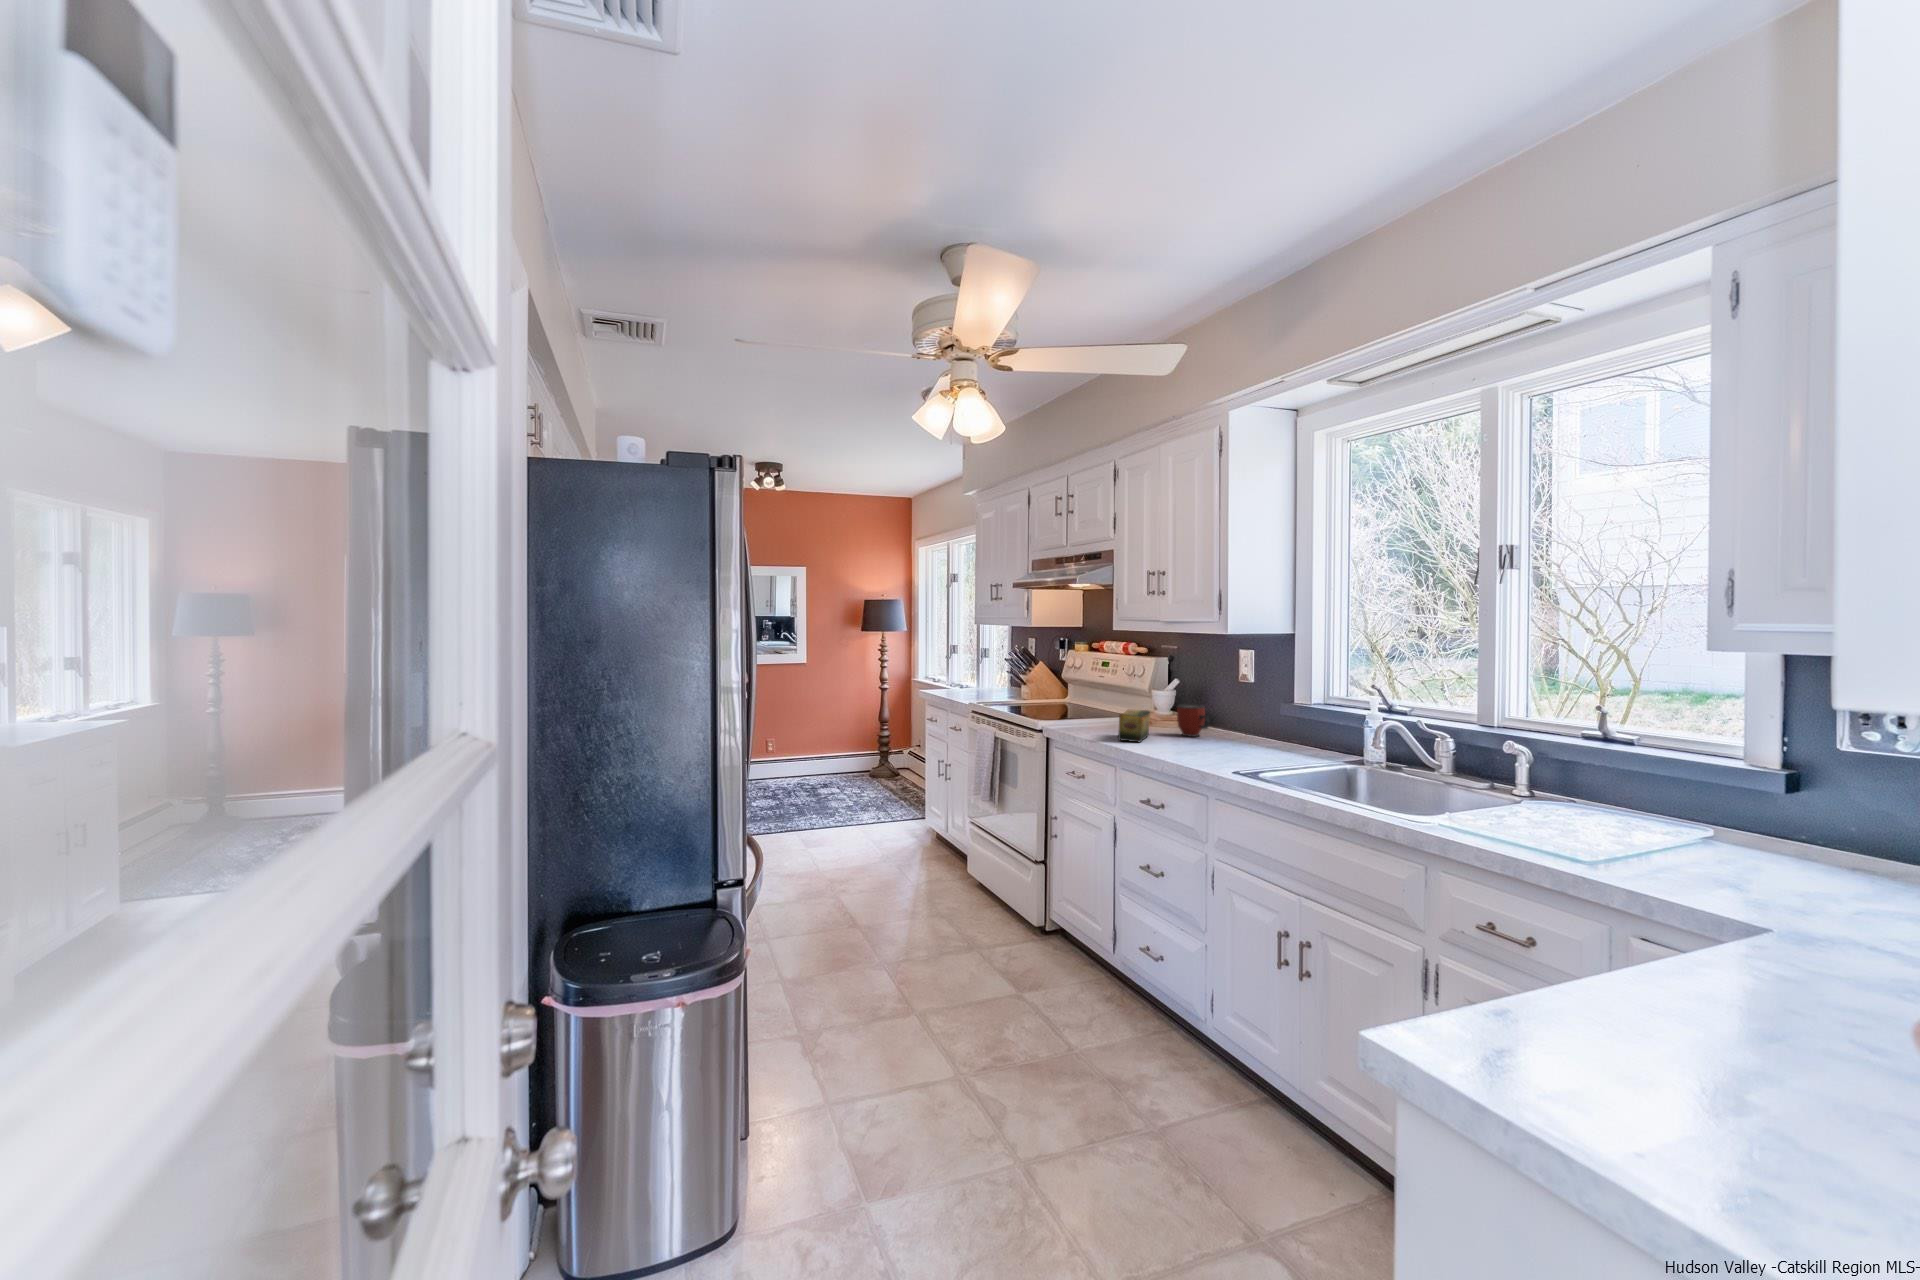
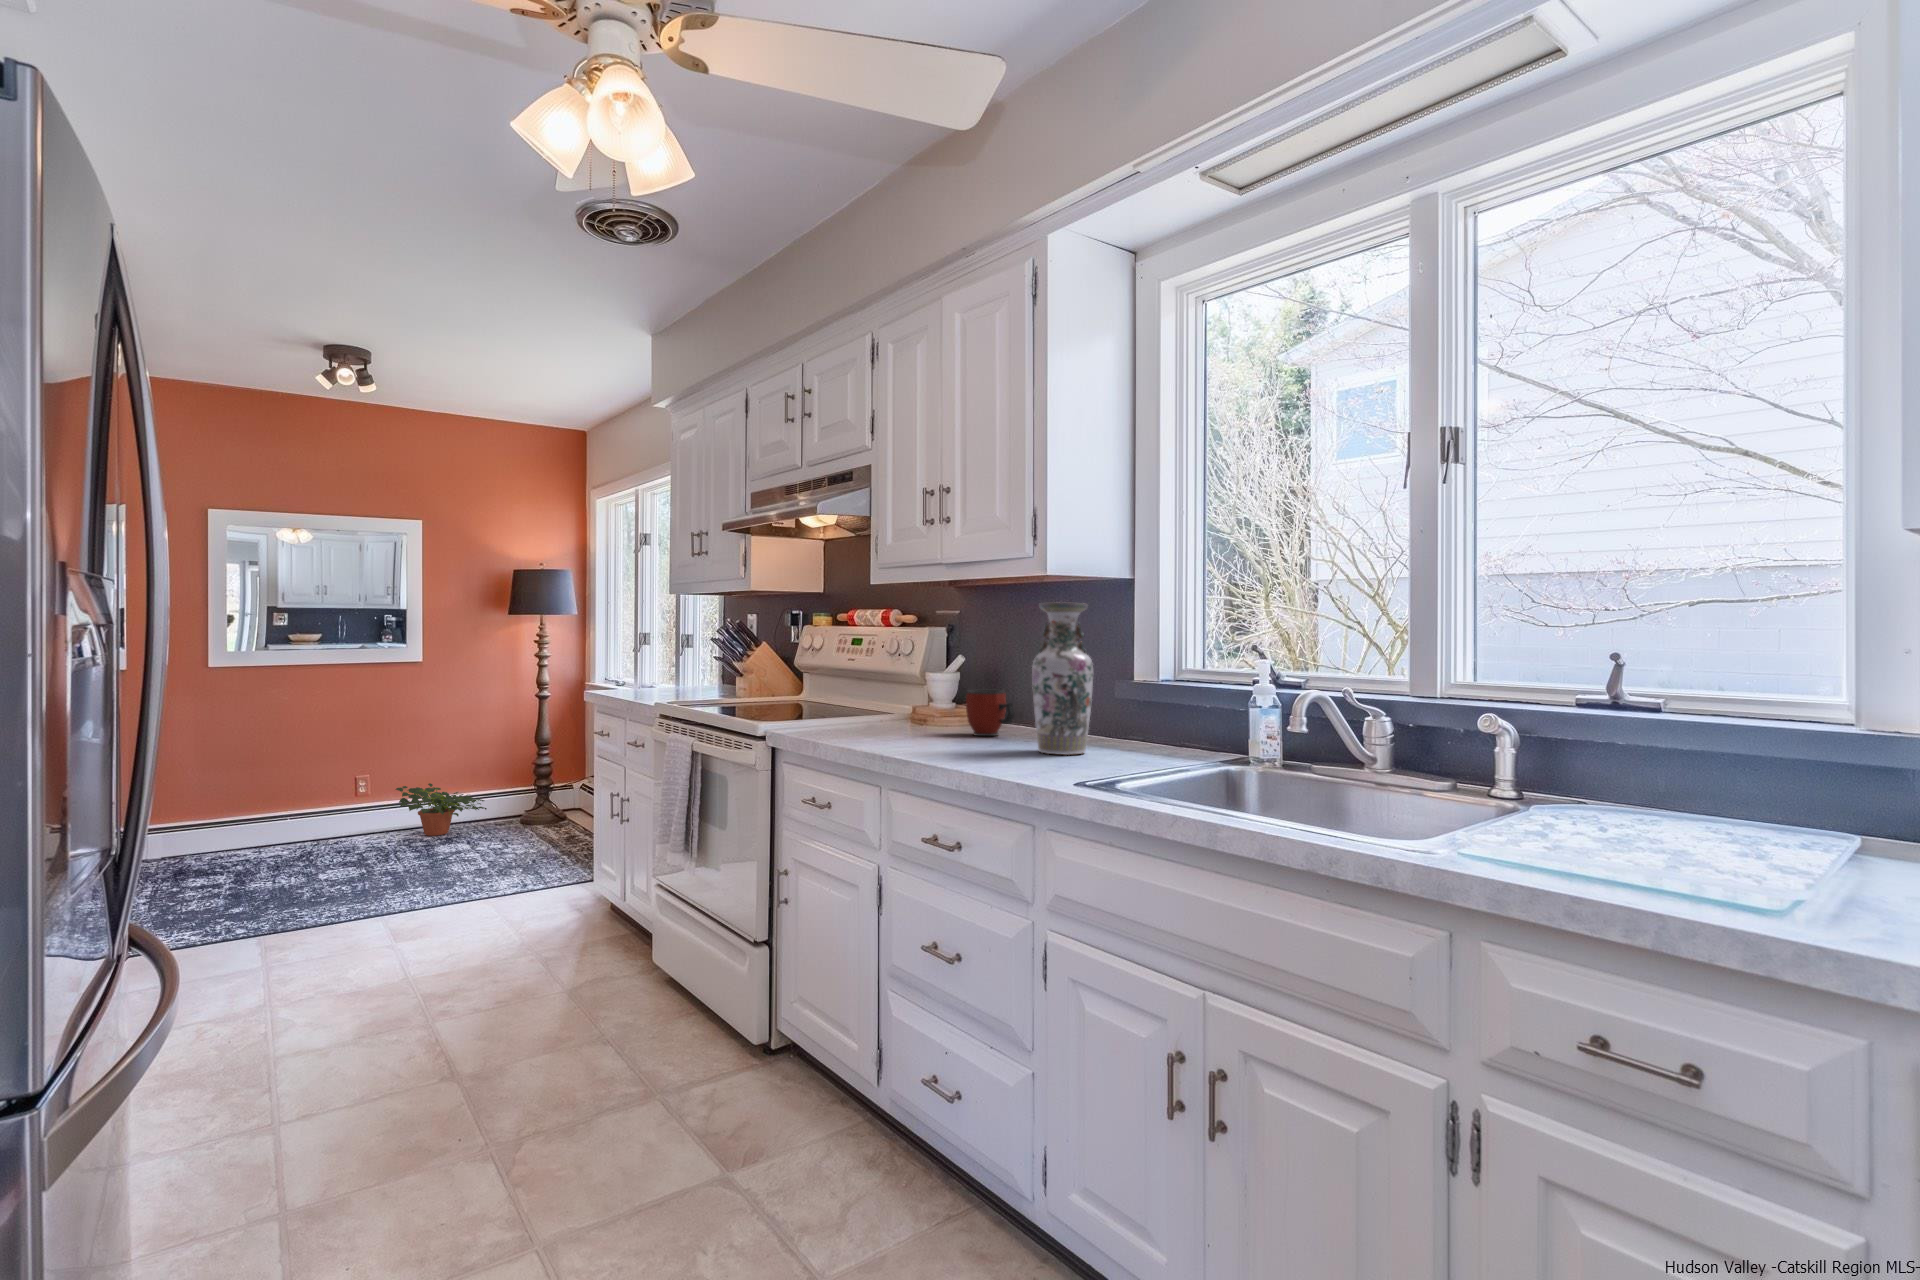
vase: none [1217,653,1259,753] -> present [1032,602,1093,755]
tea box: present [1118,710,1150,742] -> none [882,698,930,746]
potted plant: none [790,747,848,783] -> present [396,783,487,836]

